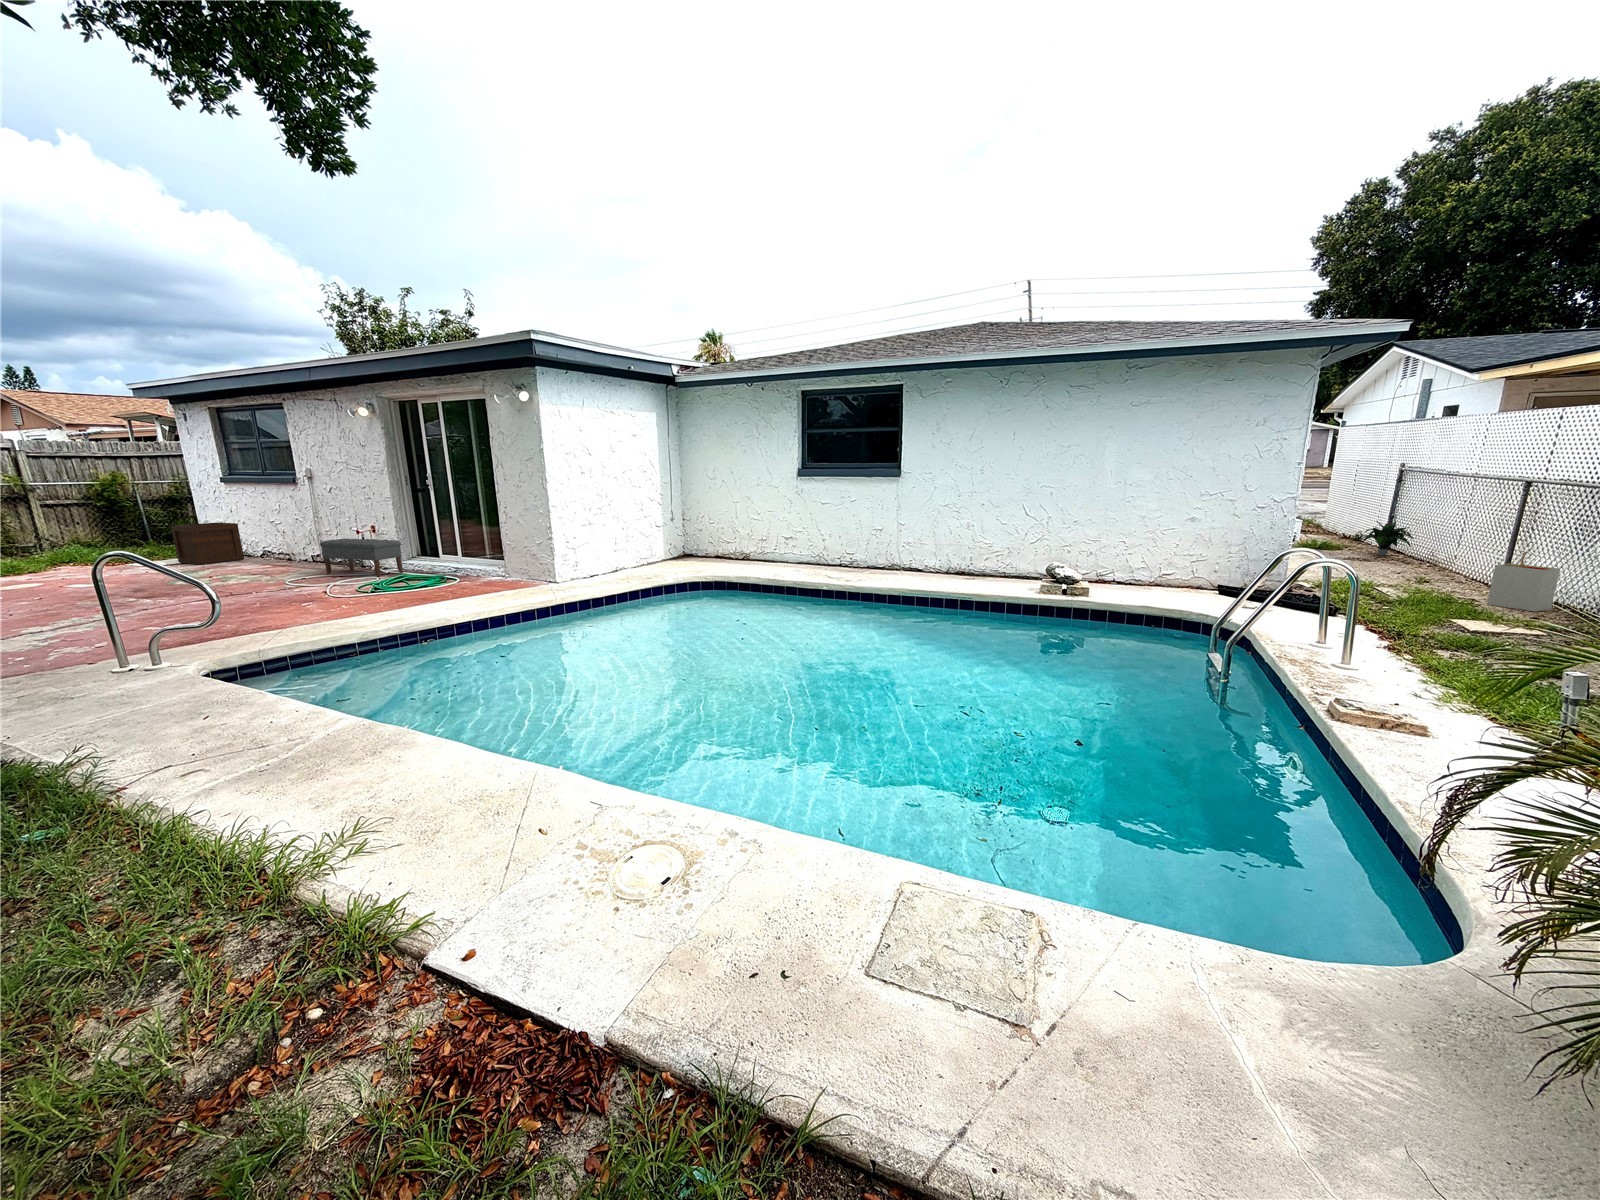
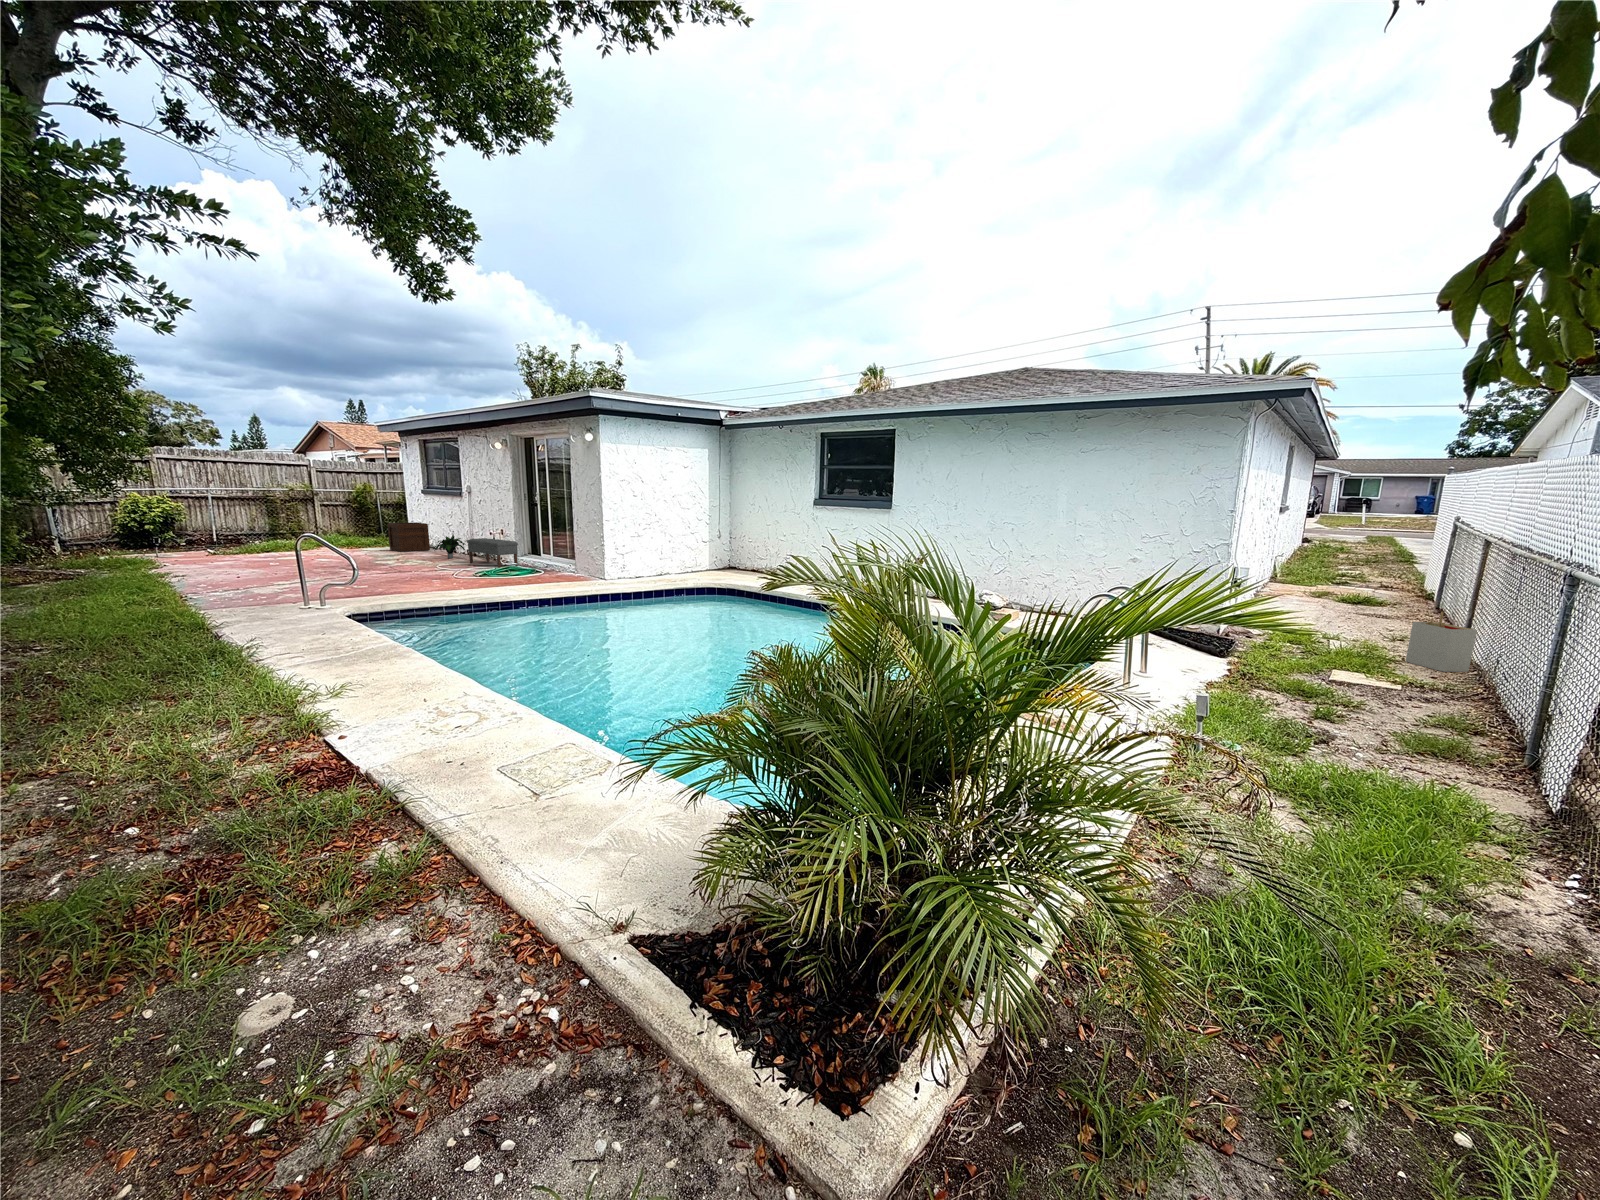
potted plant: present [1356,521,1414,556] -> present [433,534,465,558]

